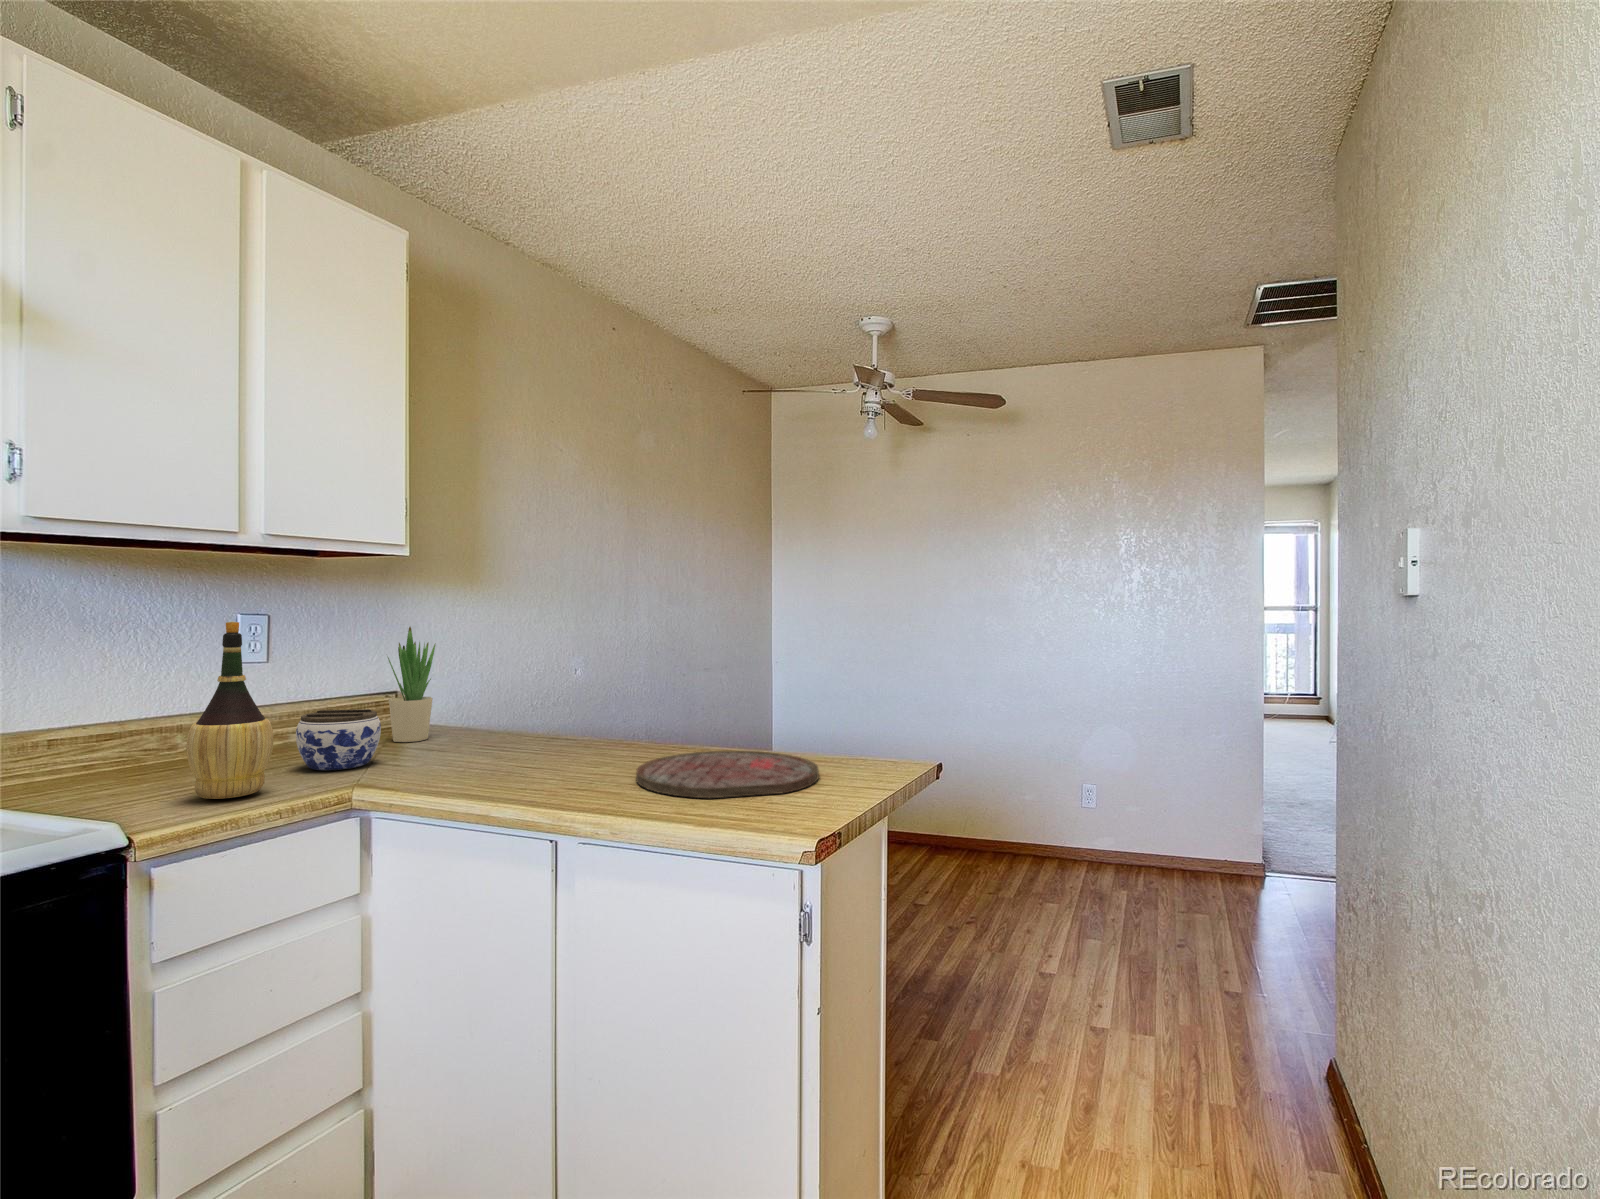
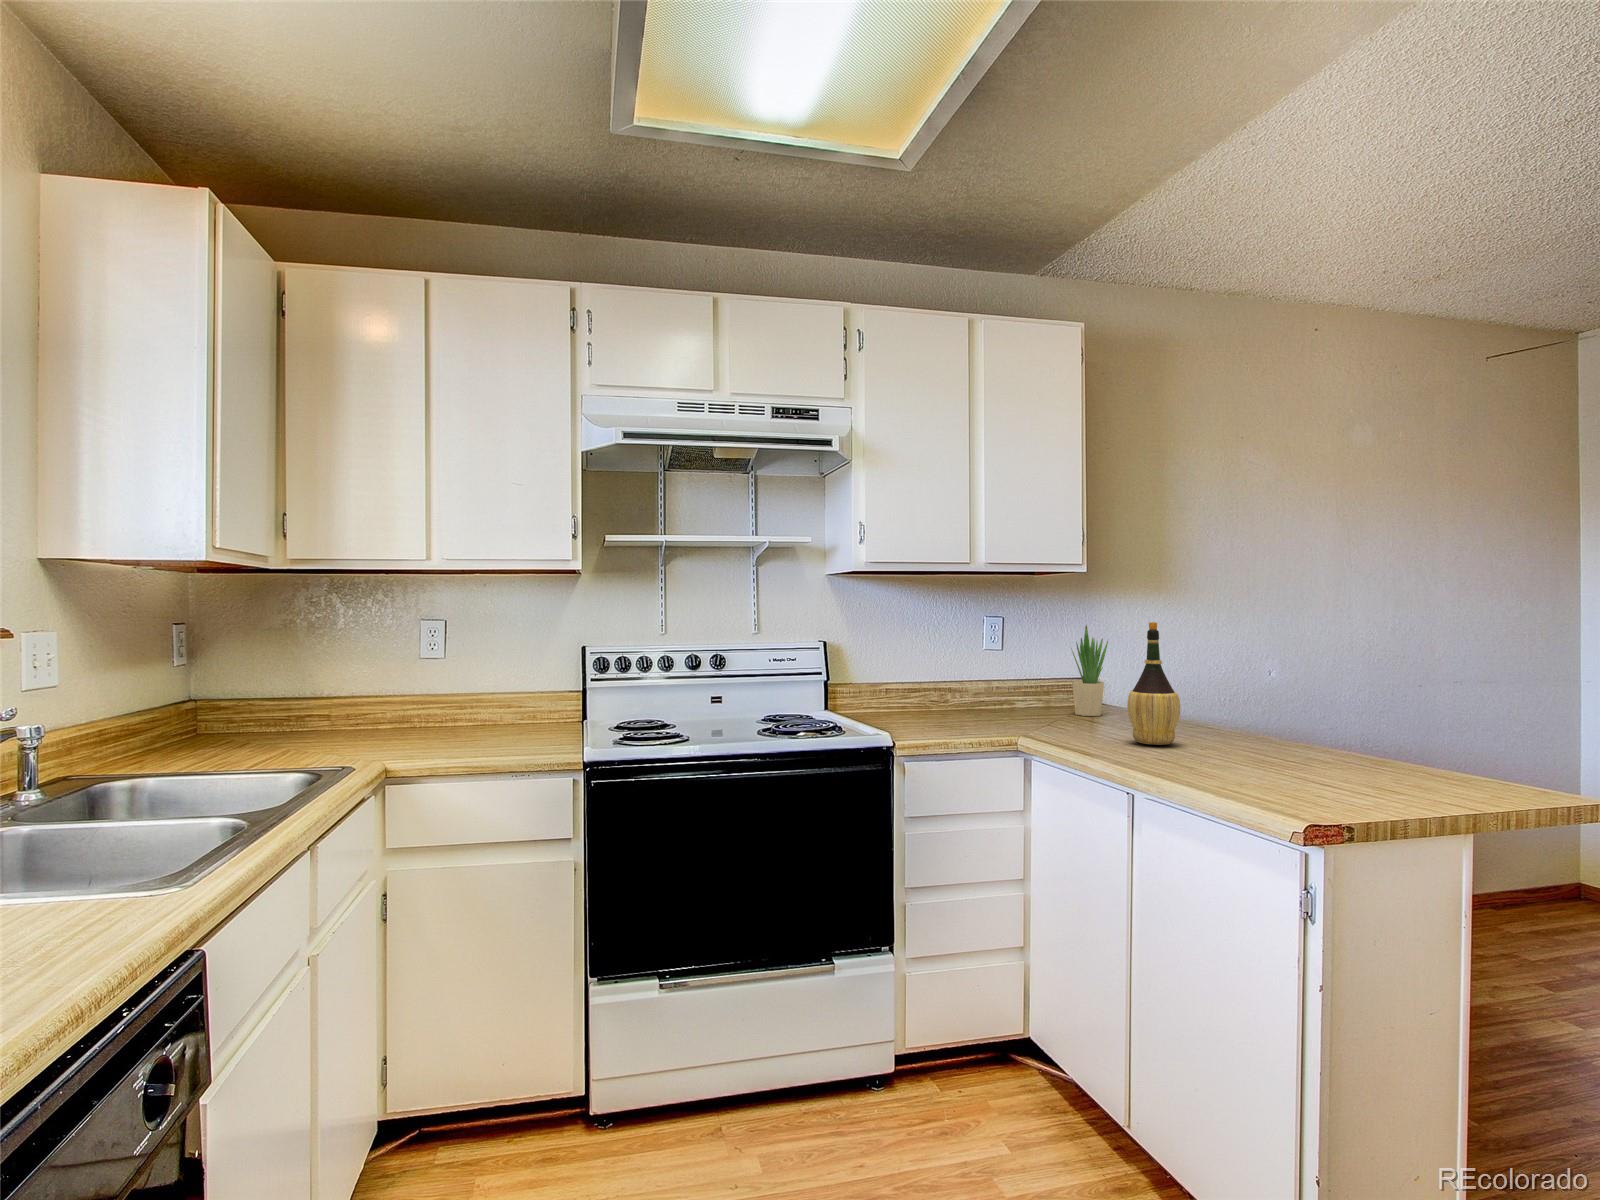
wine bottle: present [186,621,274,799] -> present [1127,622,1180,745]
jar: present [296,709,381,770] -> none [997,684,1051,726]
cutting board: present [636,751,819,798] -> none [1213,750,1419,795]

